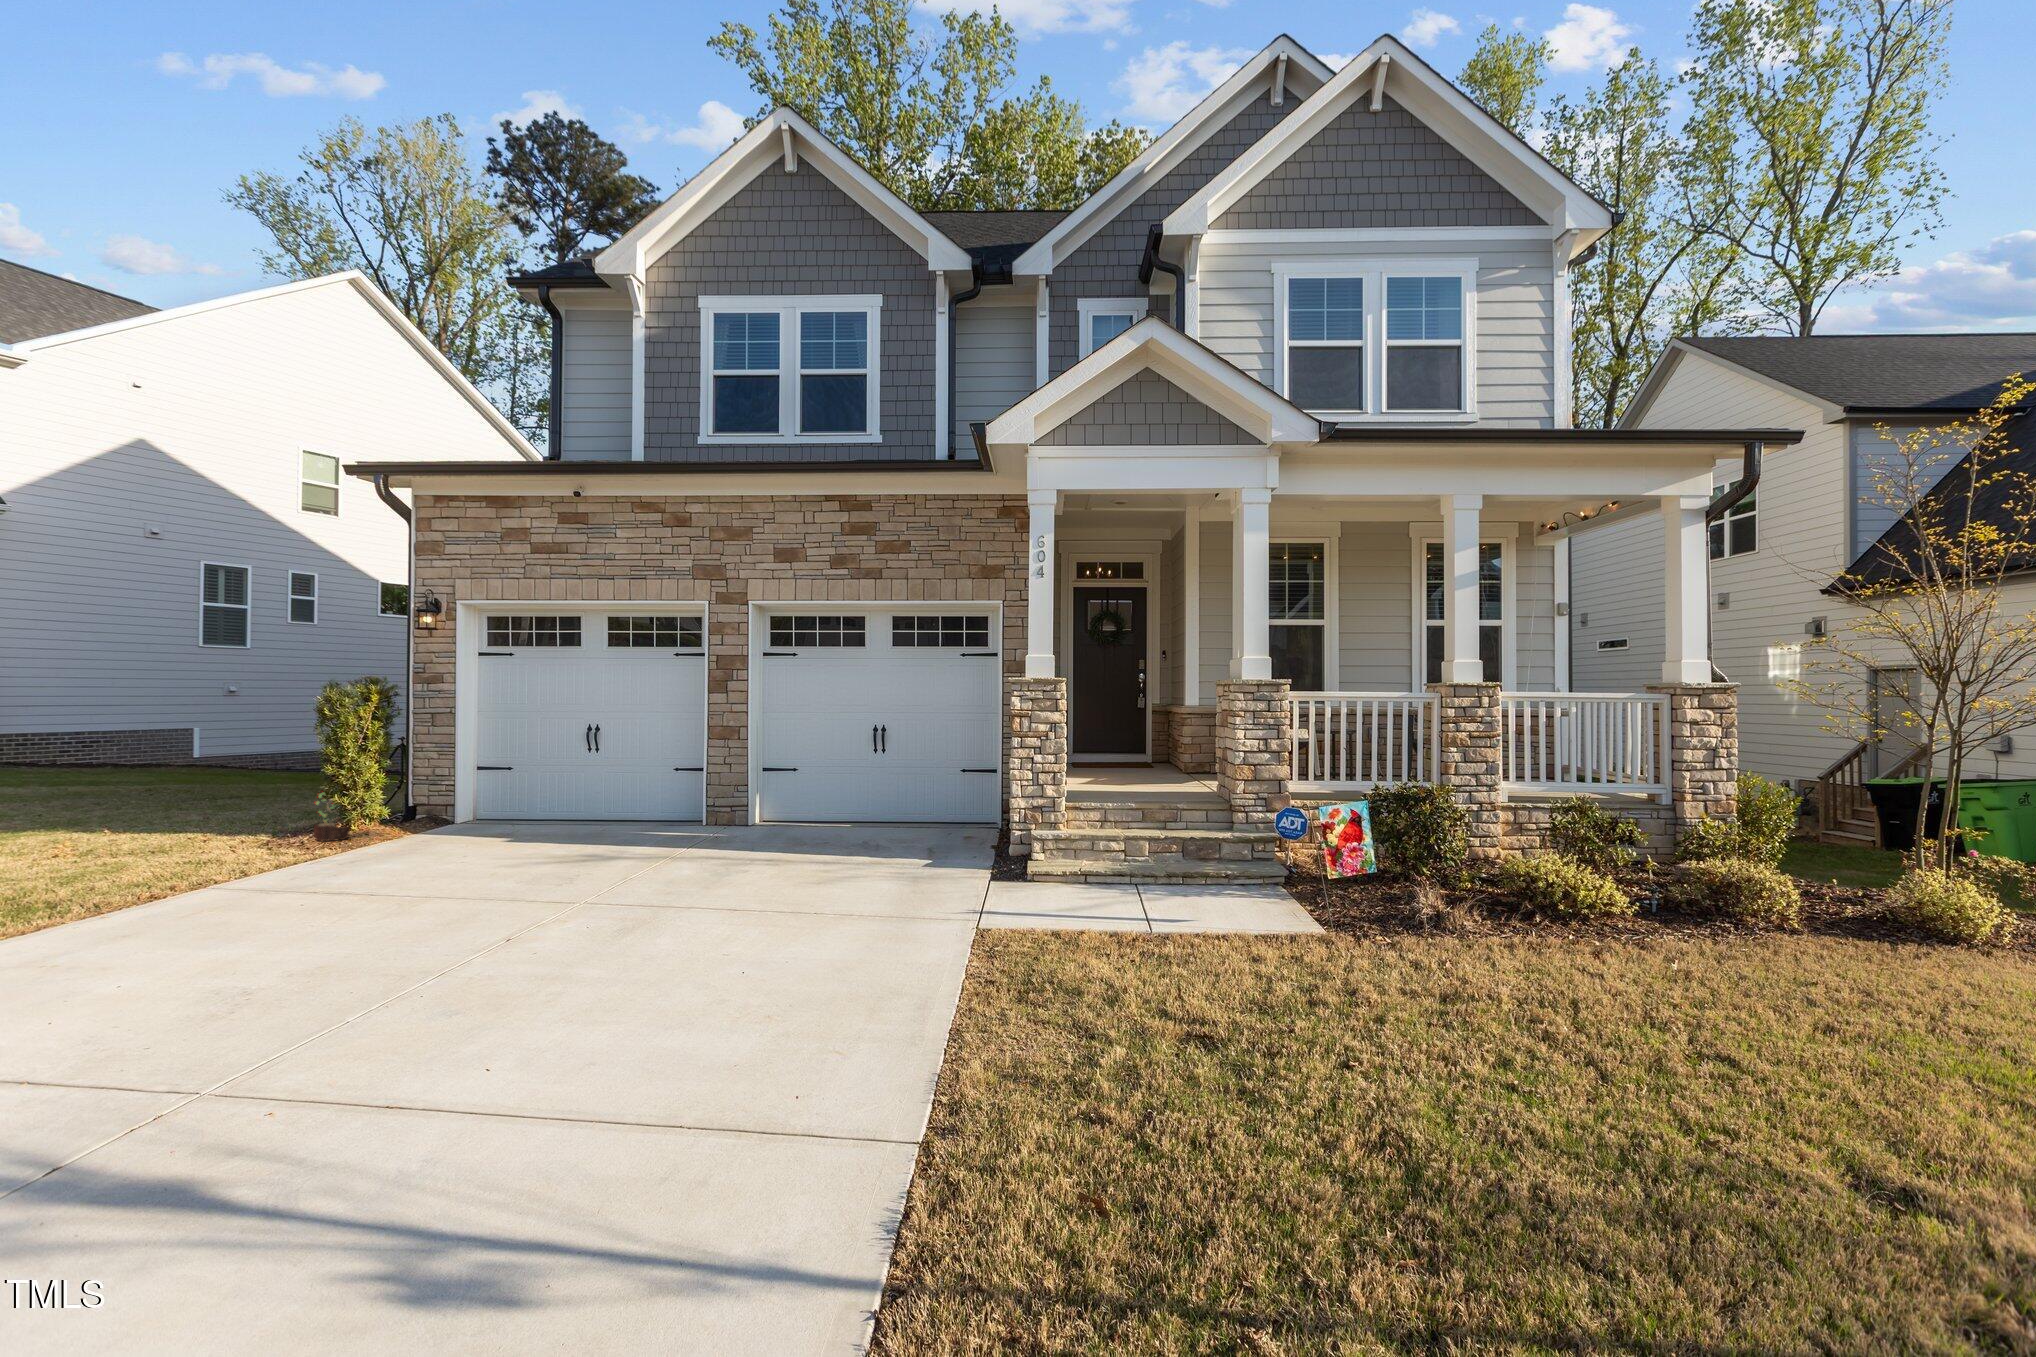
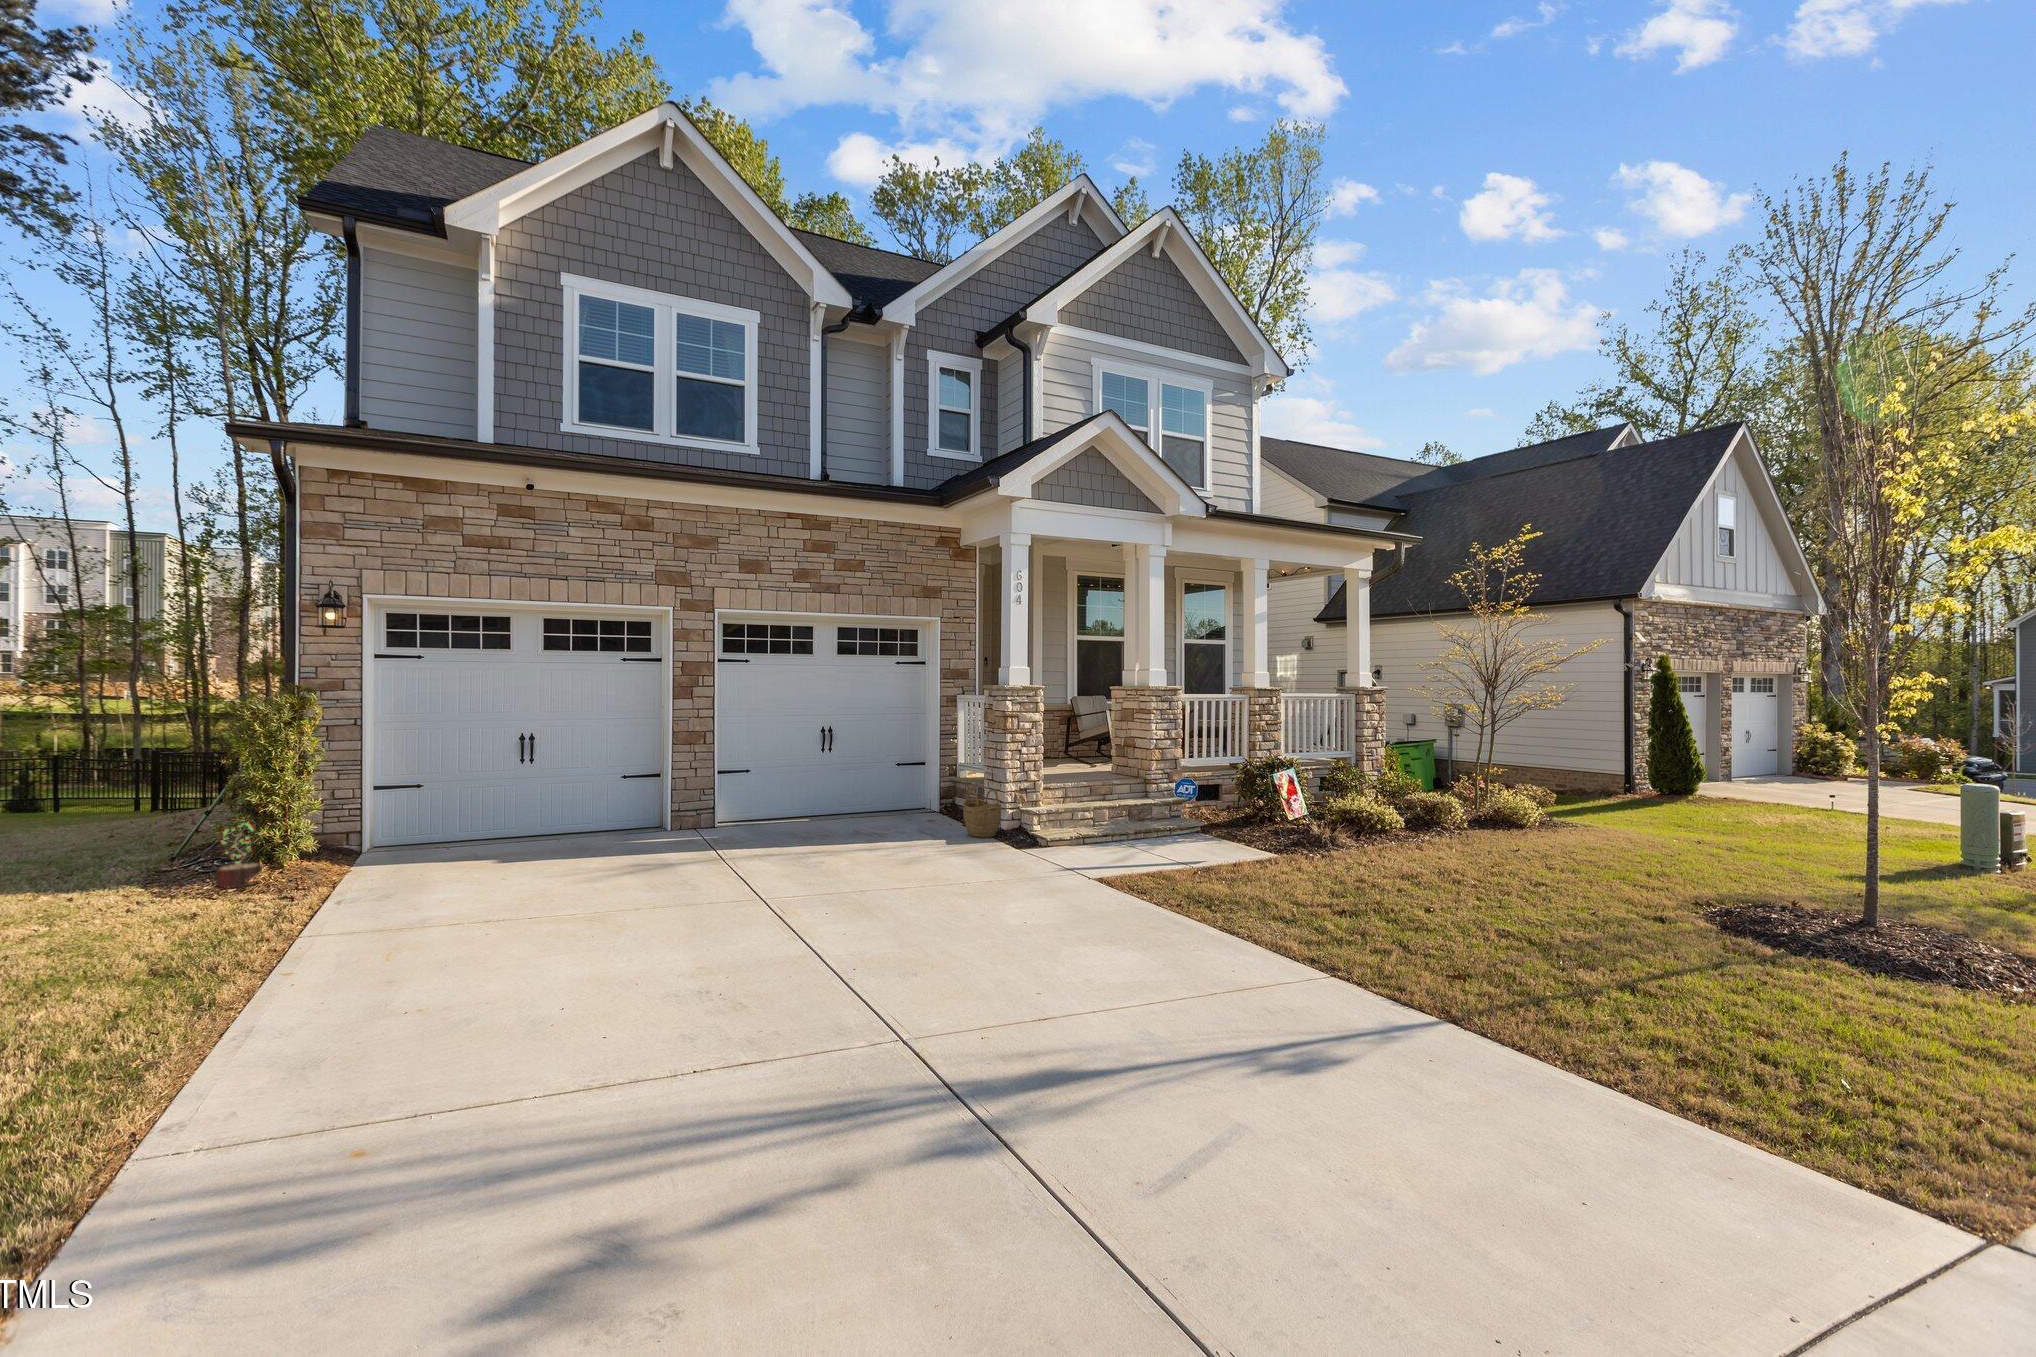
woven basket: none [969,805,1008,864] -> present [963,790,1001,838]

